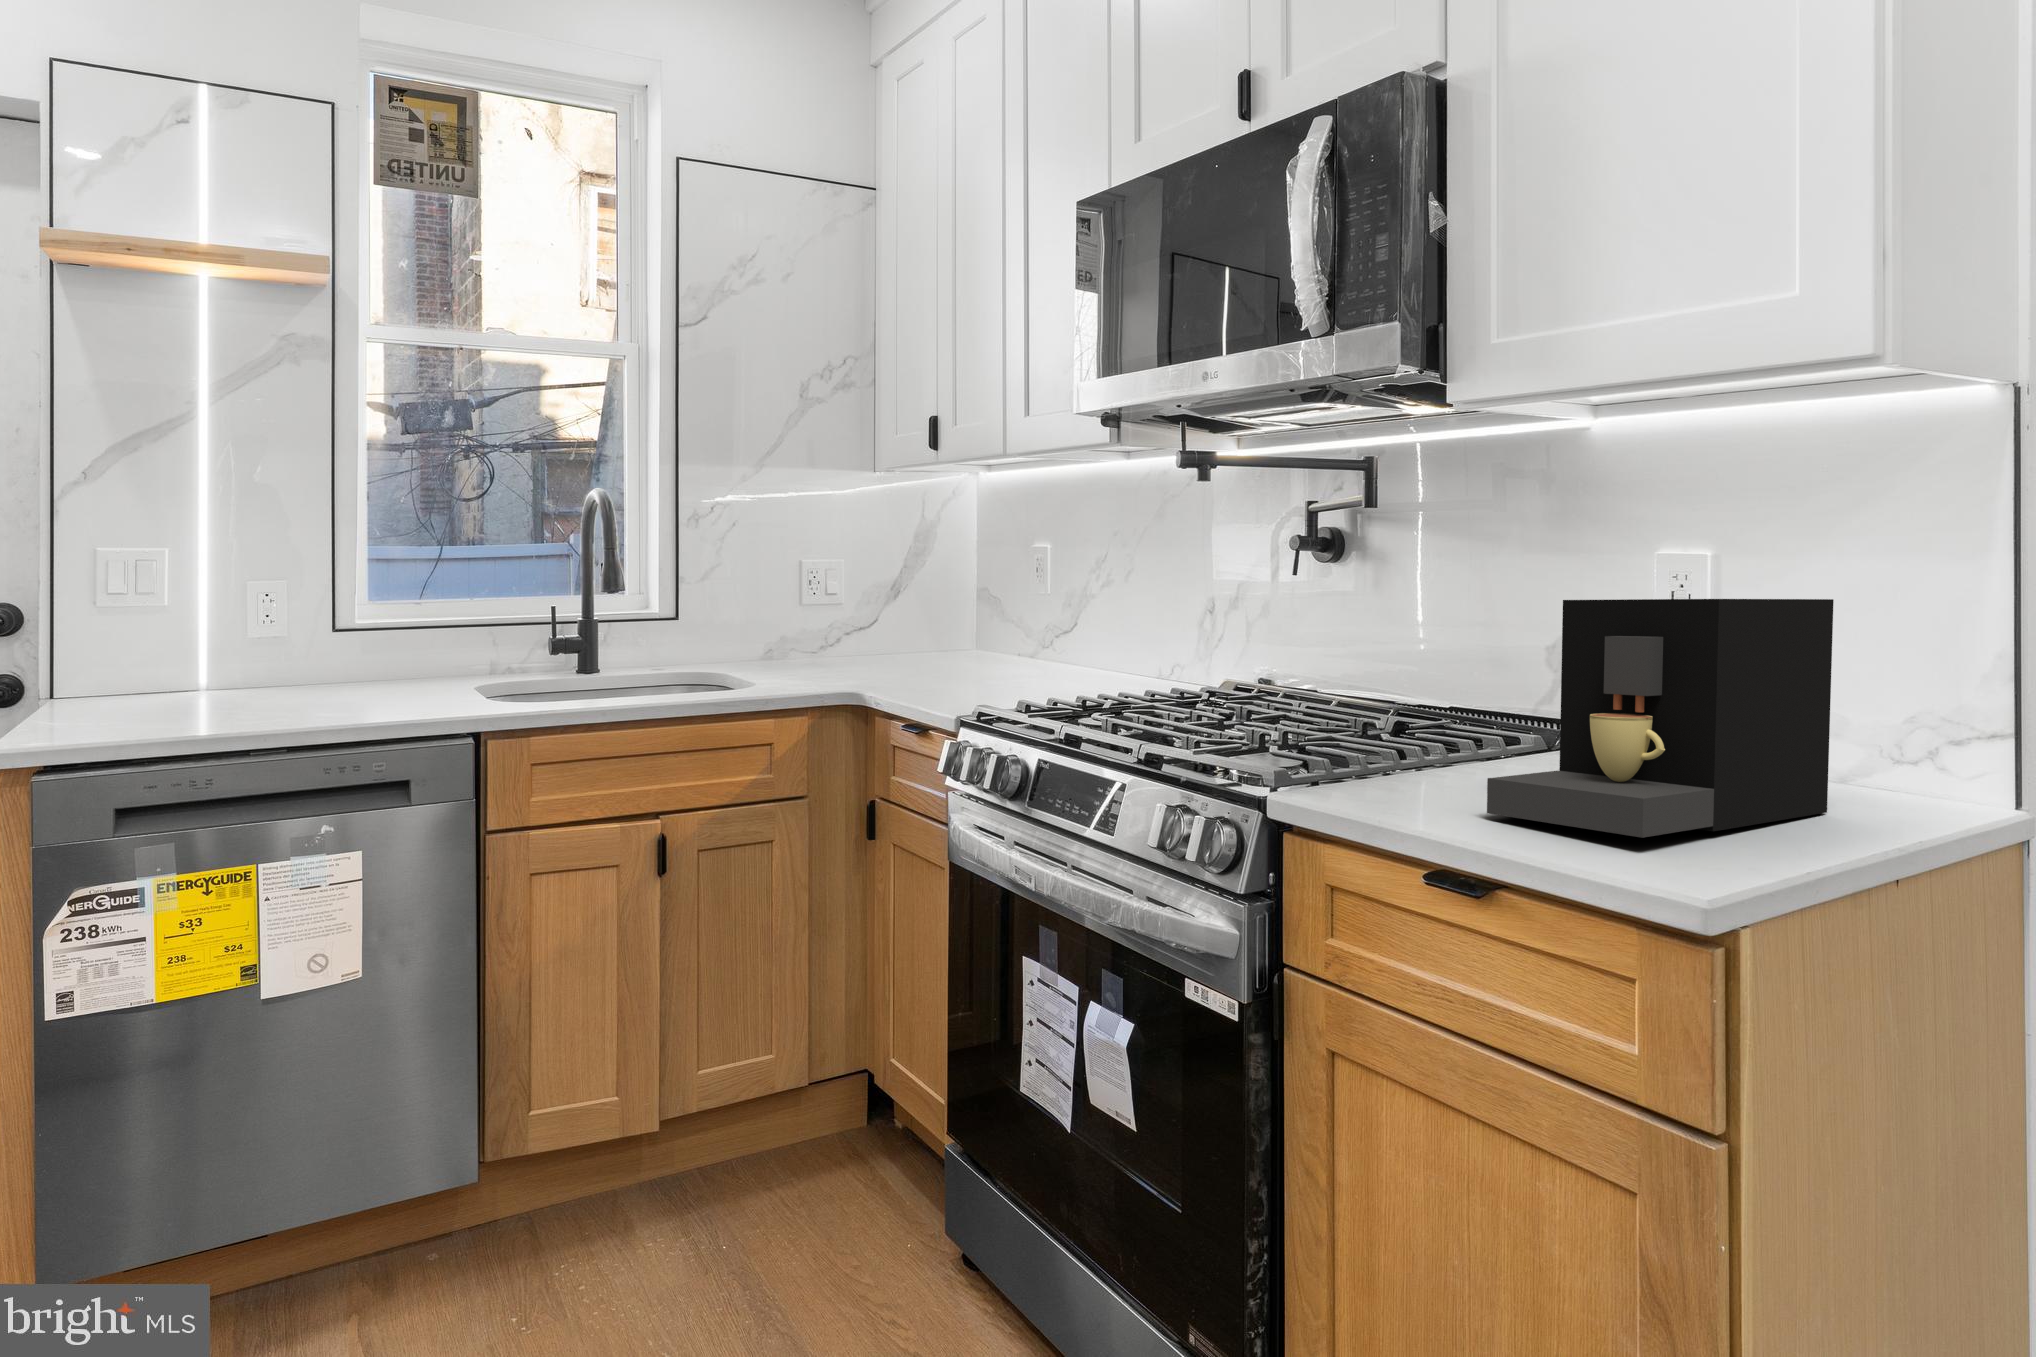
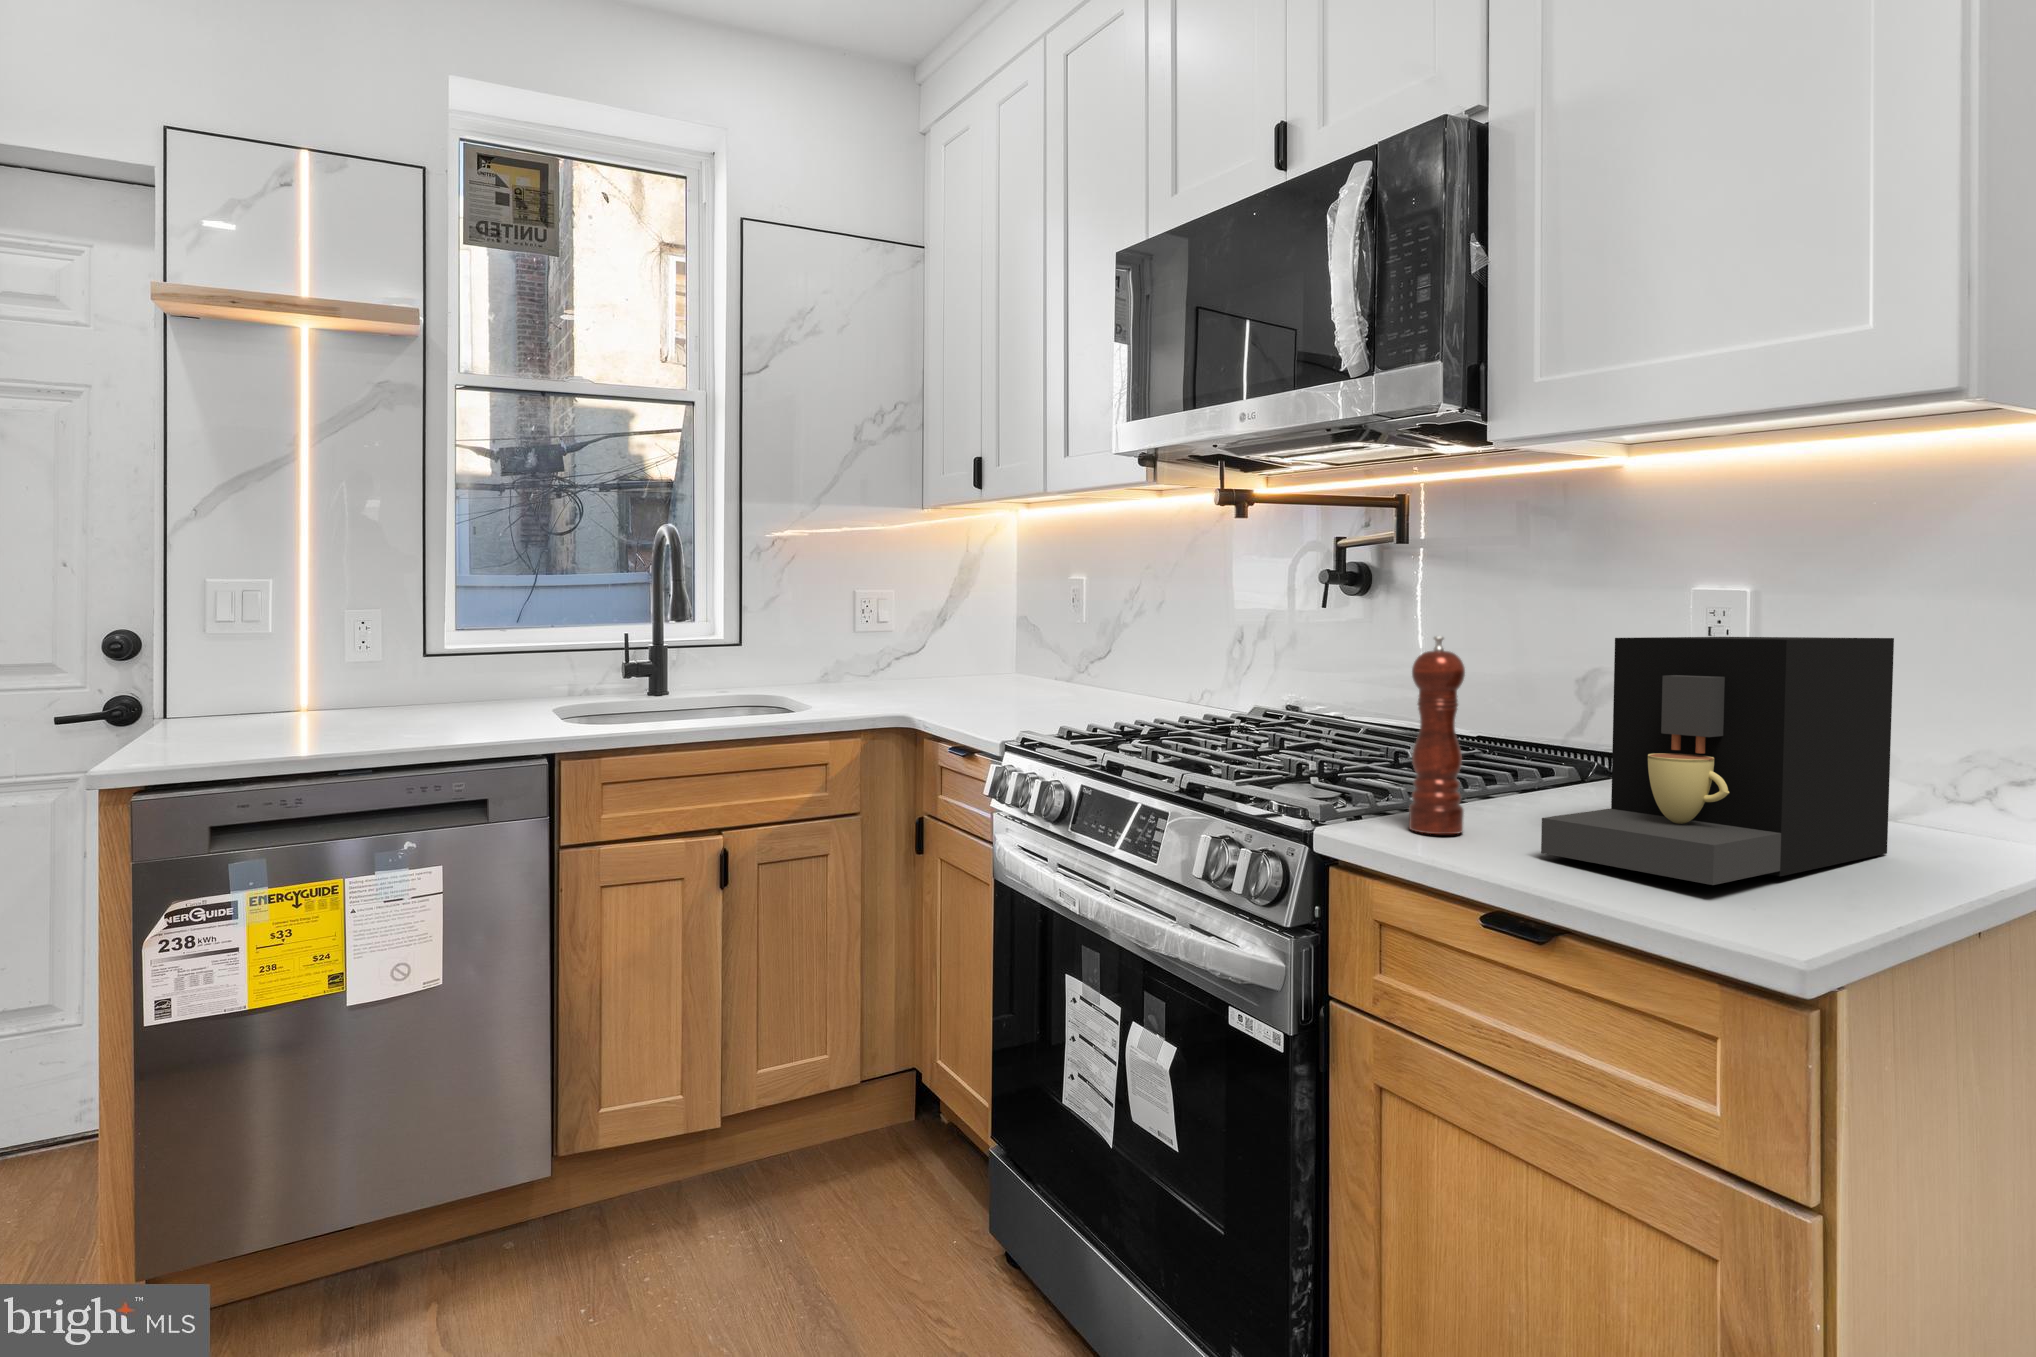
pepper mill: none [1362,600,1417,798] -> present [1409,636,1465,834]

